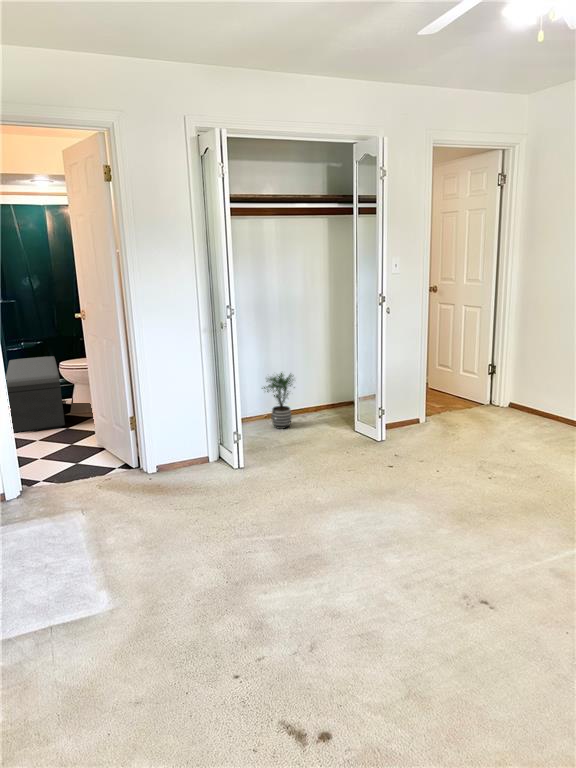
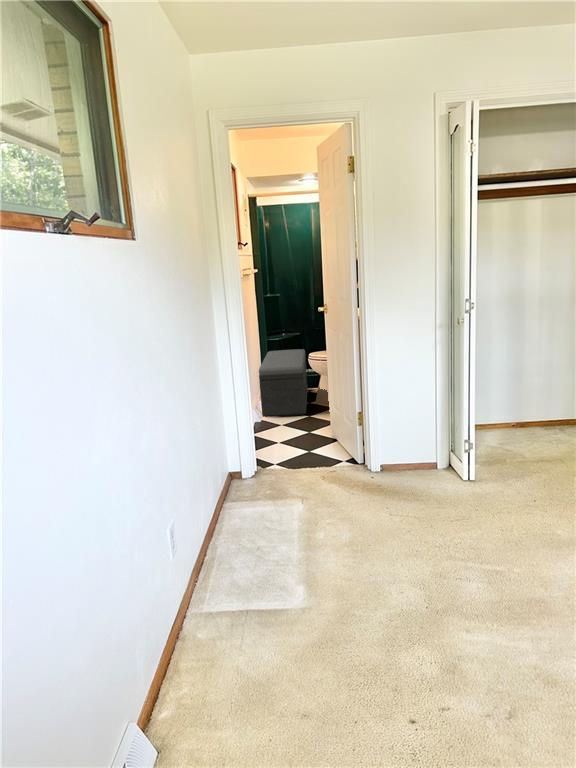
potted plant: present [262,373,295,429] -> none [505,374,551,440]

